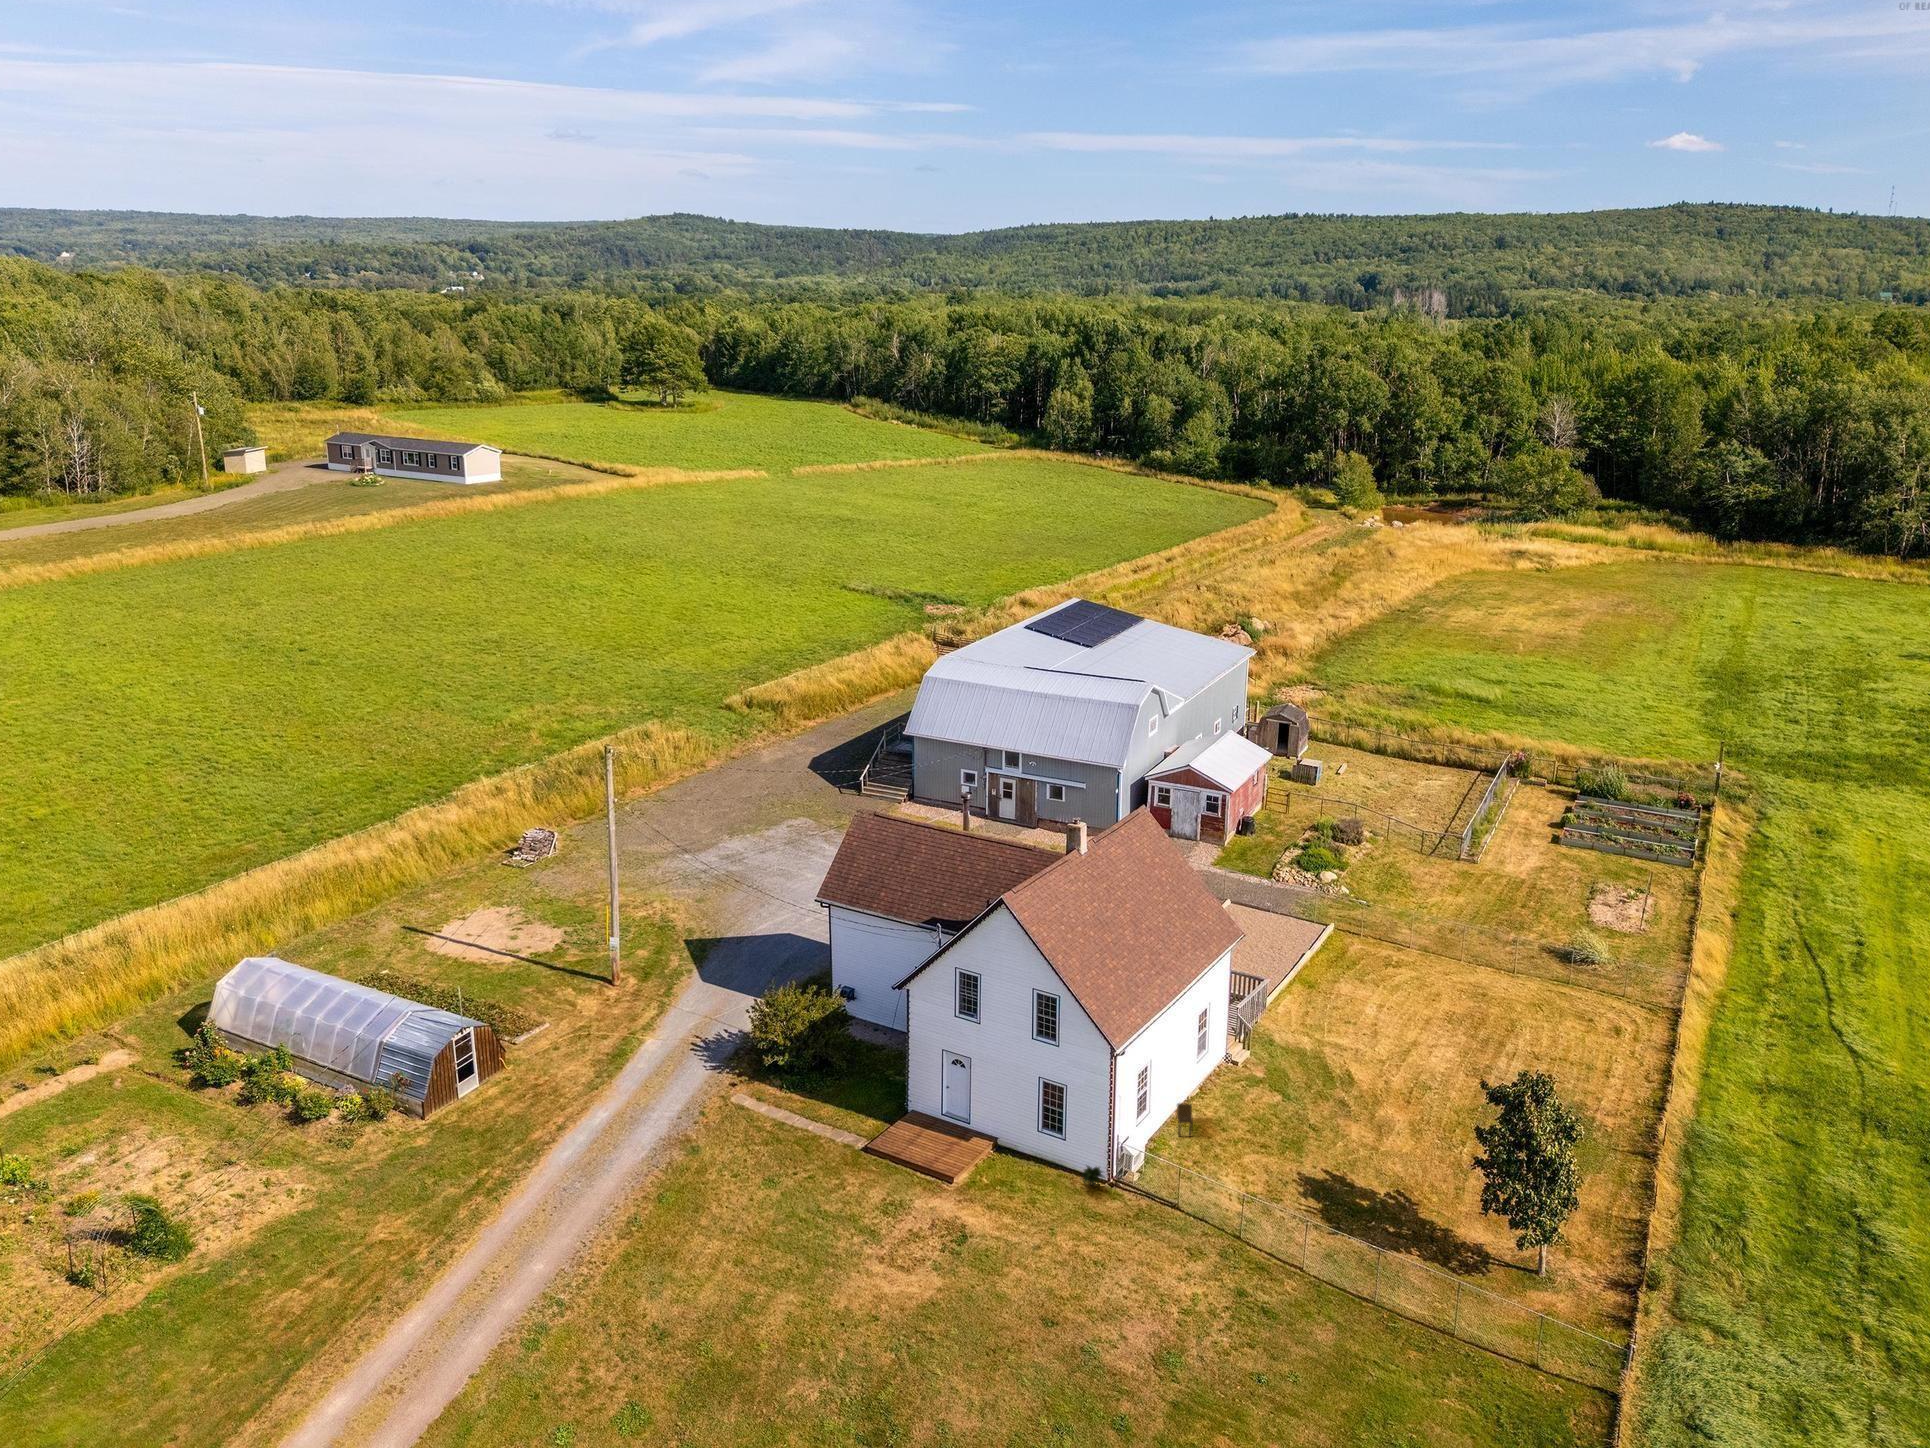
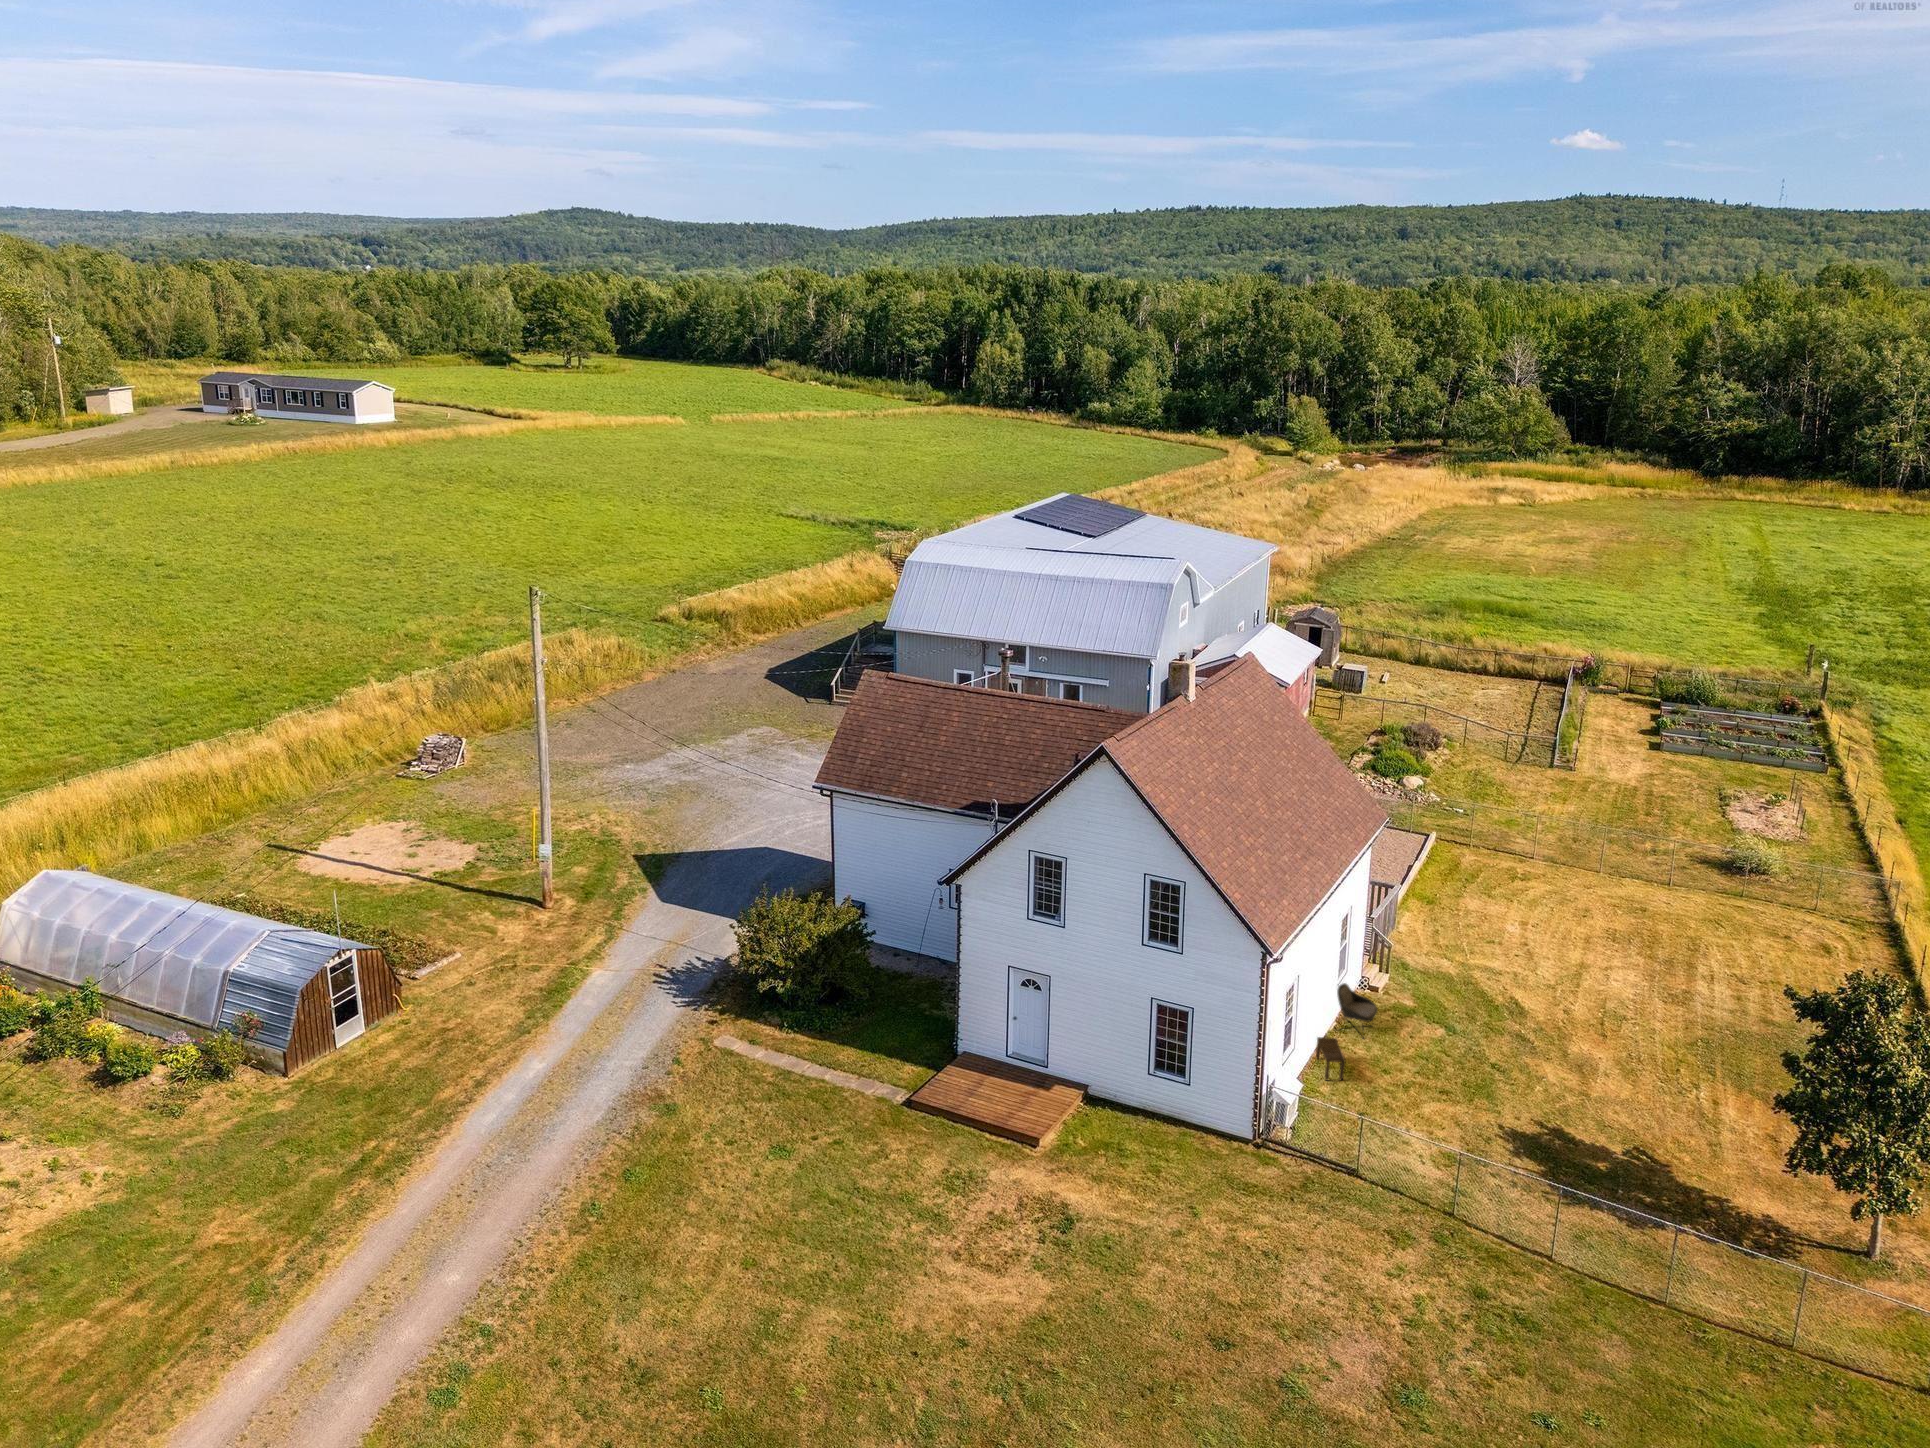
lounge chair: none [1197,1061,1232,1104] -> present [1337,983,1378,1030]
potted plant: present [1082,1166,1104,1185] -> none [1212,1117,1250,1146]

